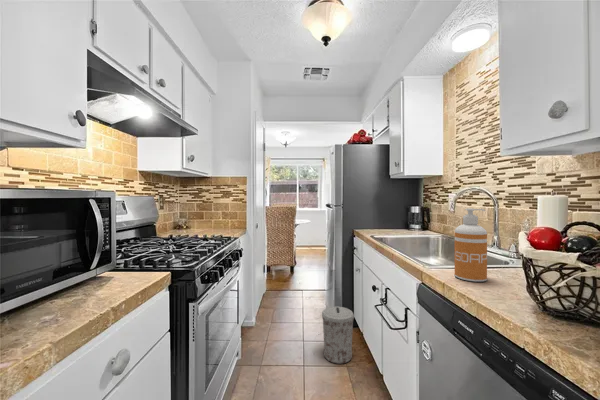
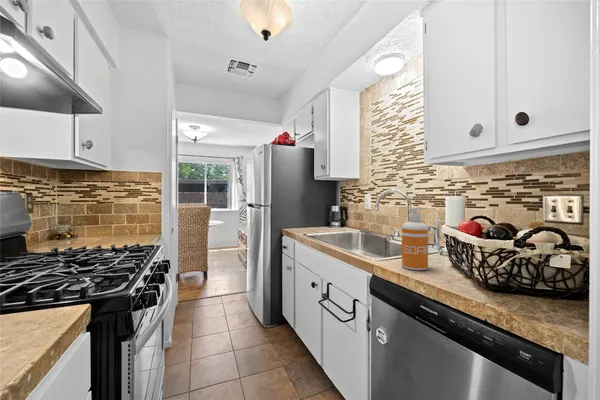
trash can: present [322,306,354,364] -> none [255,307,288,365]

